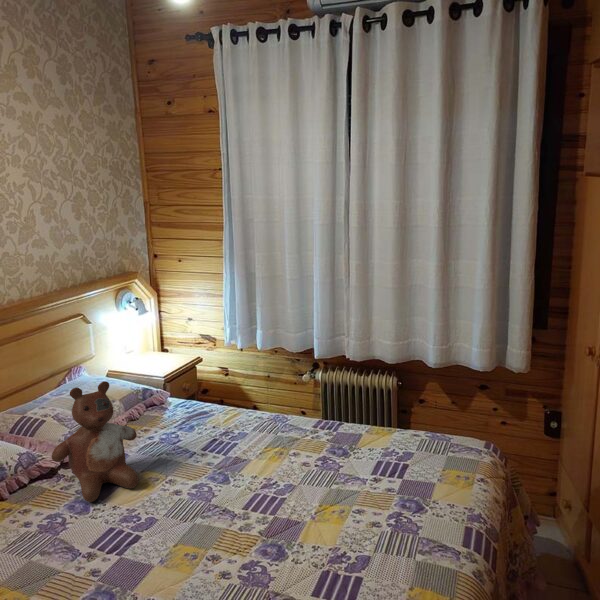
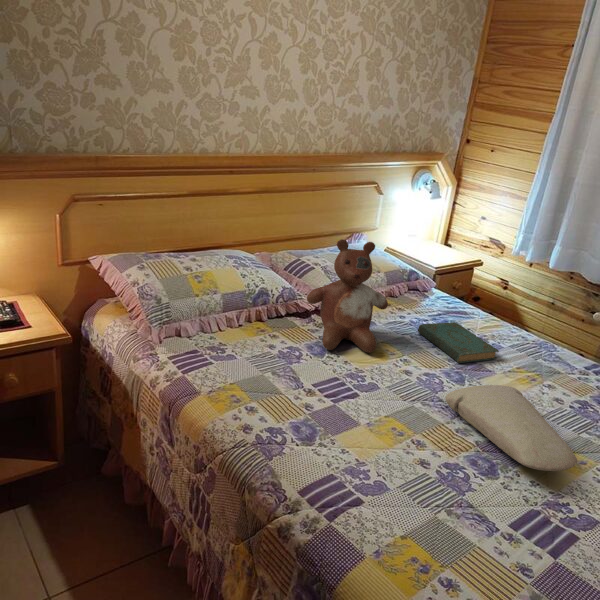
book: none [170,426,246,463] -> present [418,322,499,363]
pillow: none [220,469,340,536] -> present [446,385,577,471]

